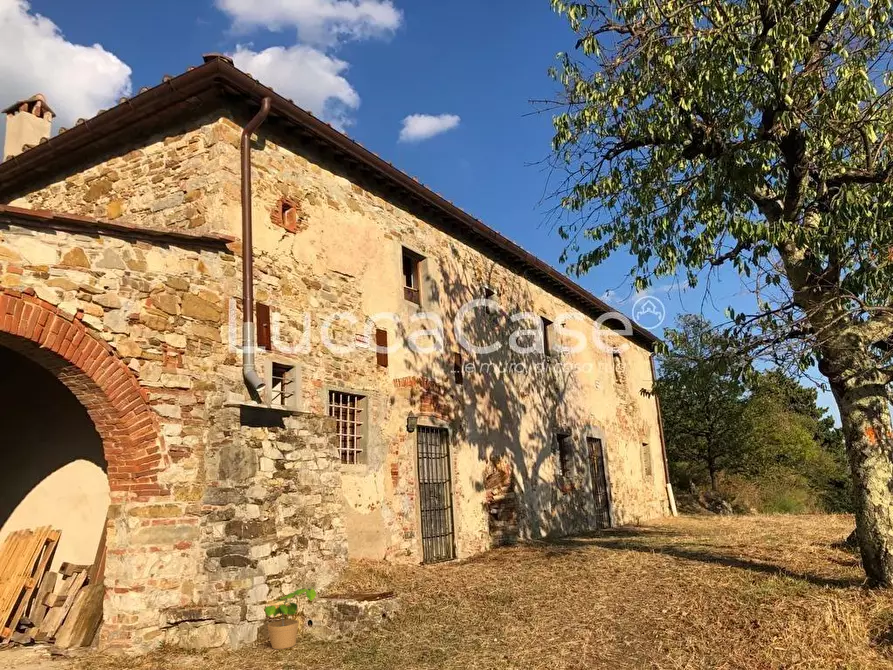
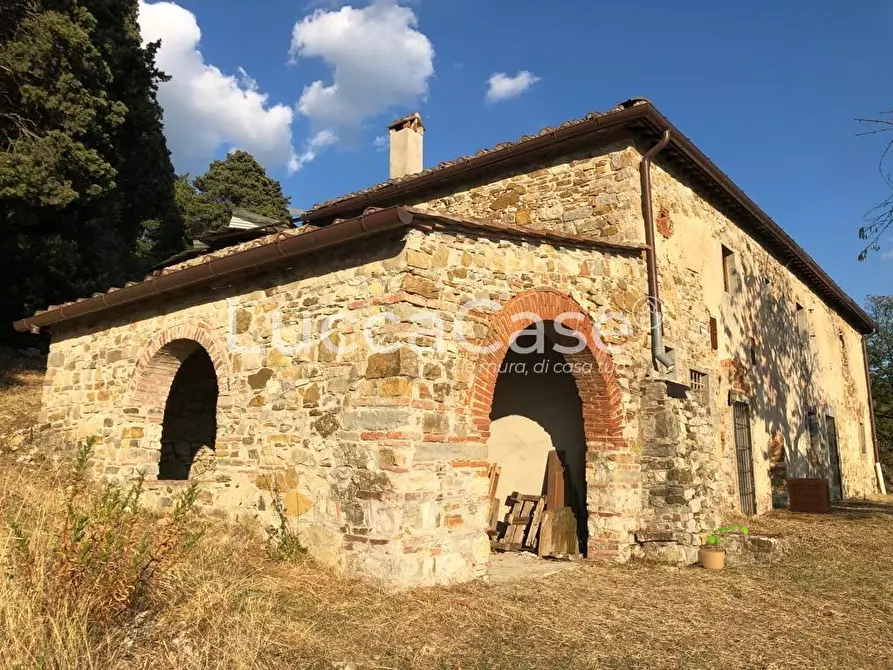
wooden crate: none [514,507,562,547] -> present [787,478,831,513]

